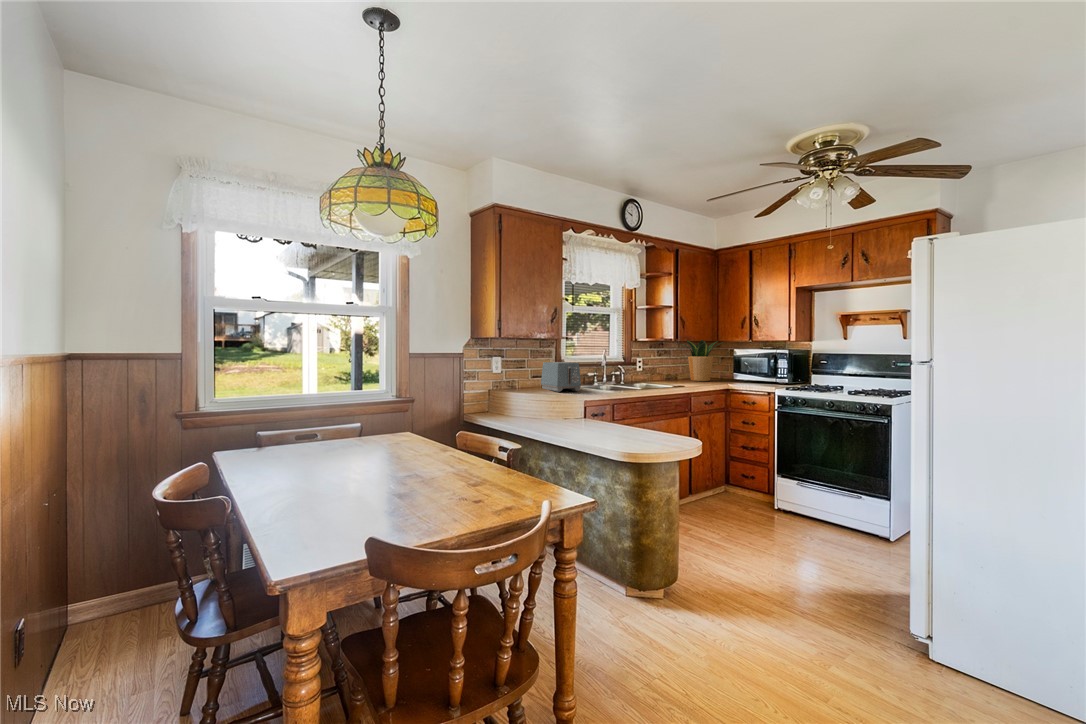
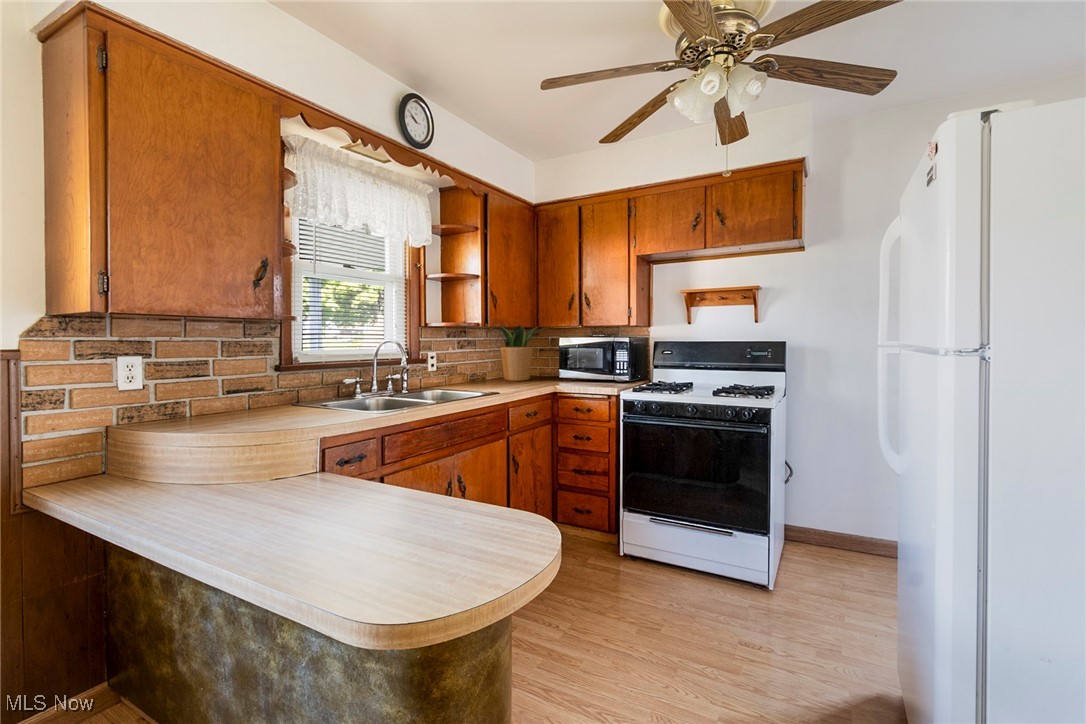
toaster: present [541,362,581,392] -> none [245,362,321,421]

